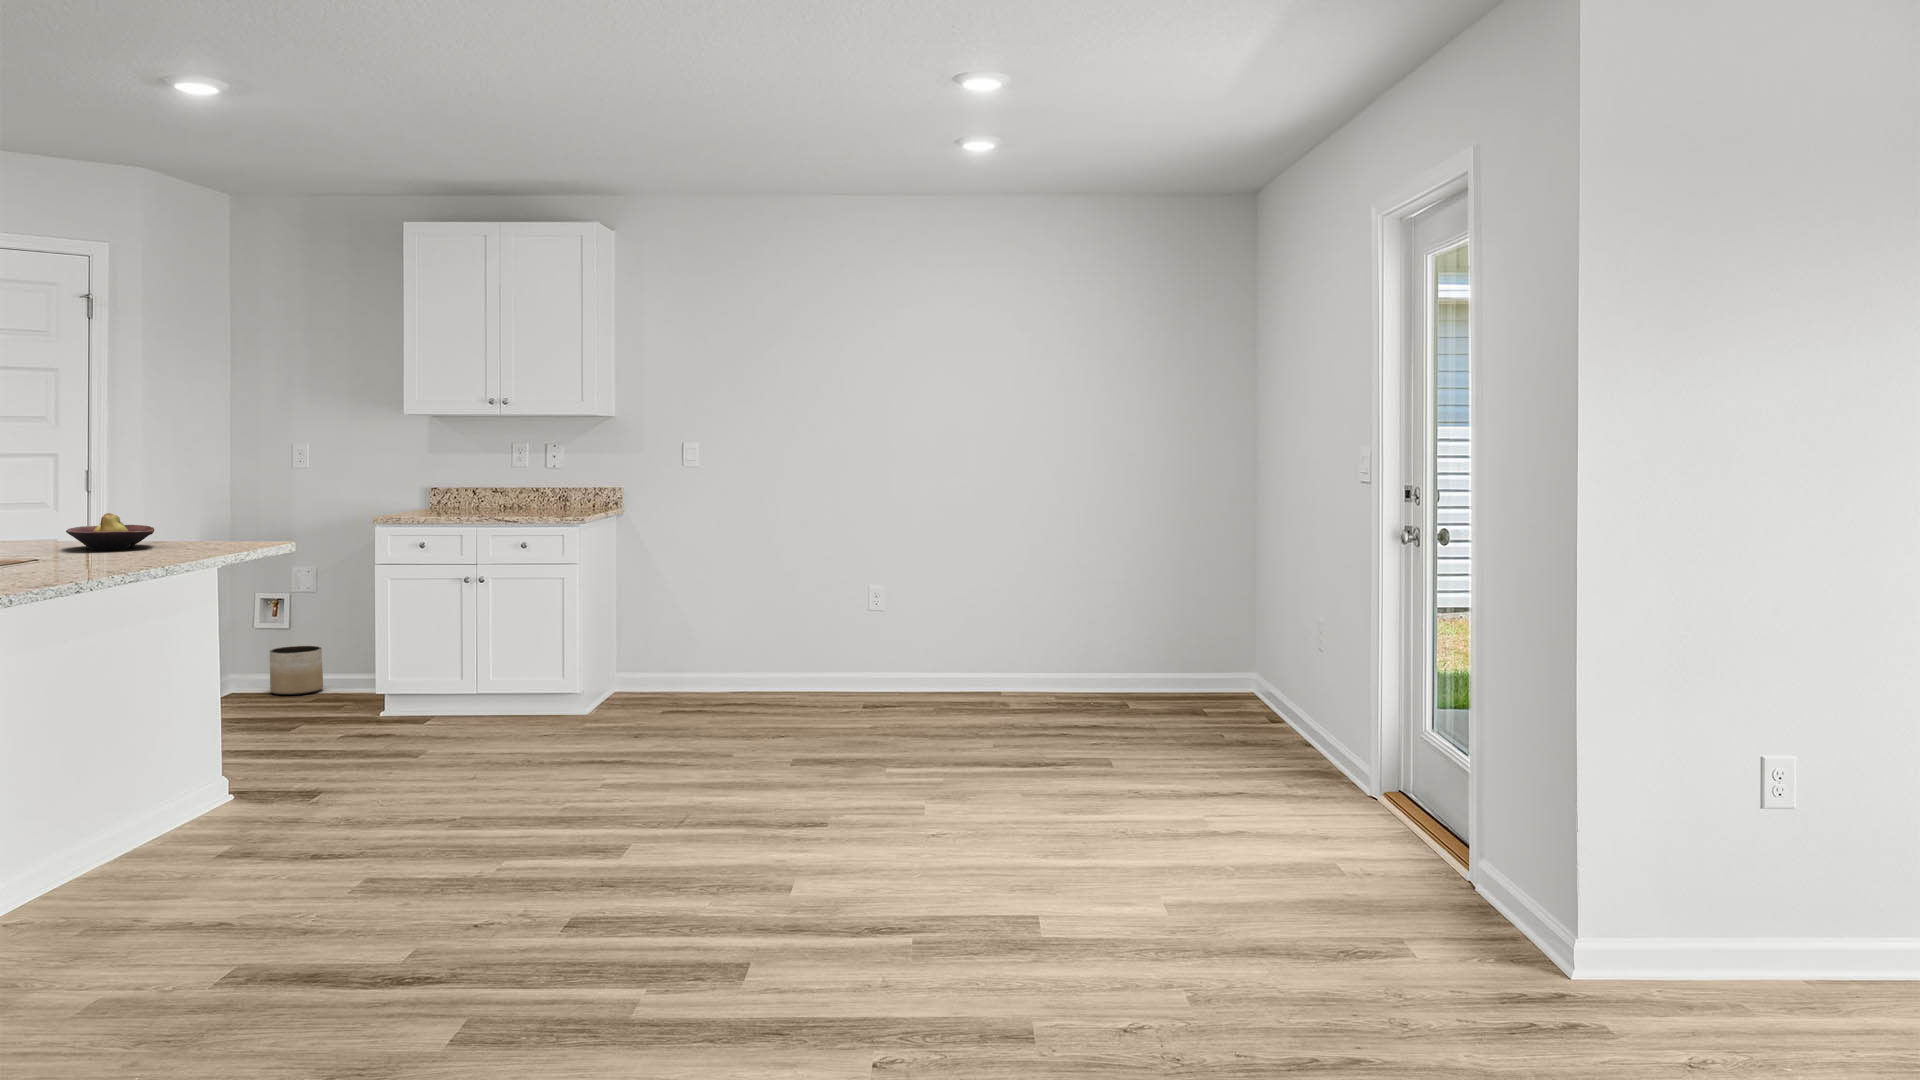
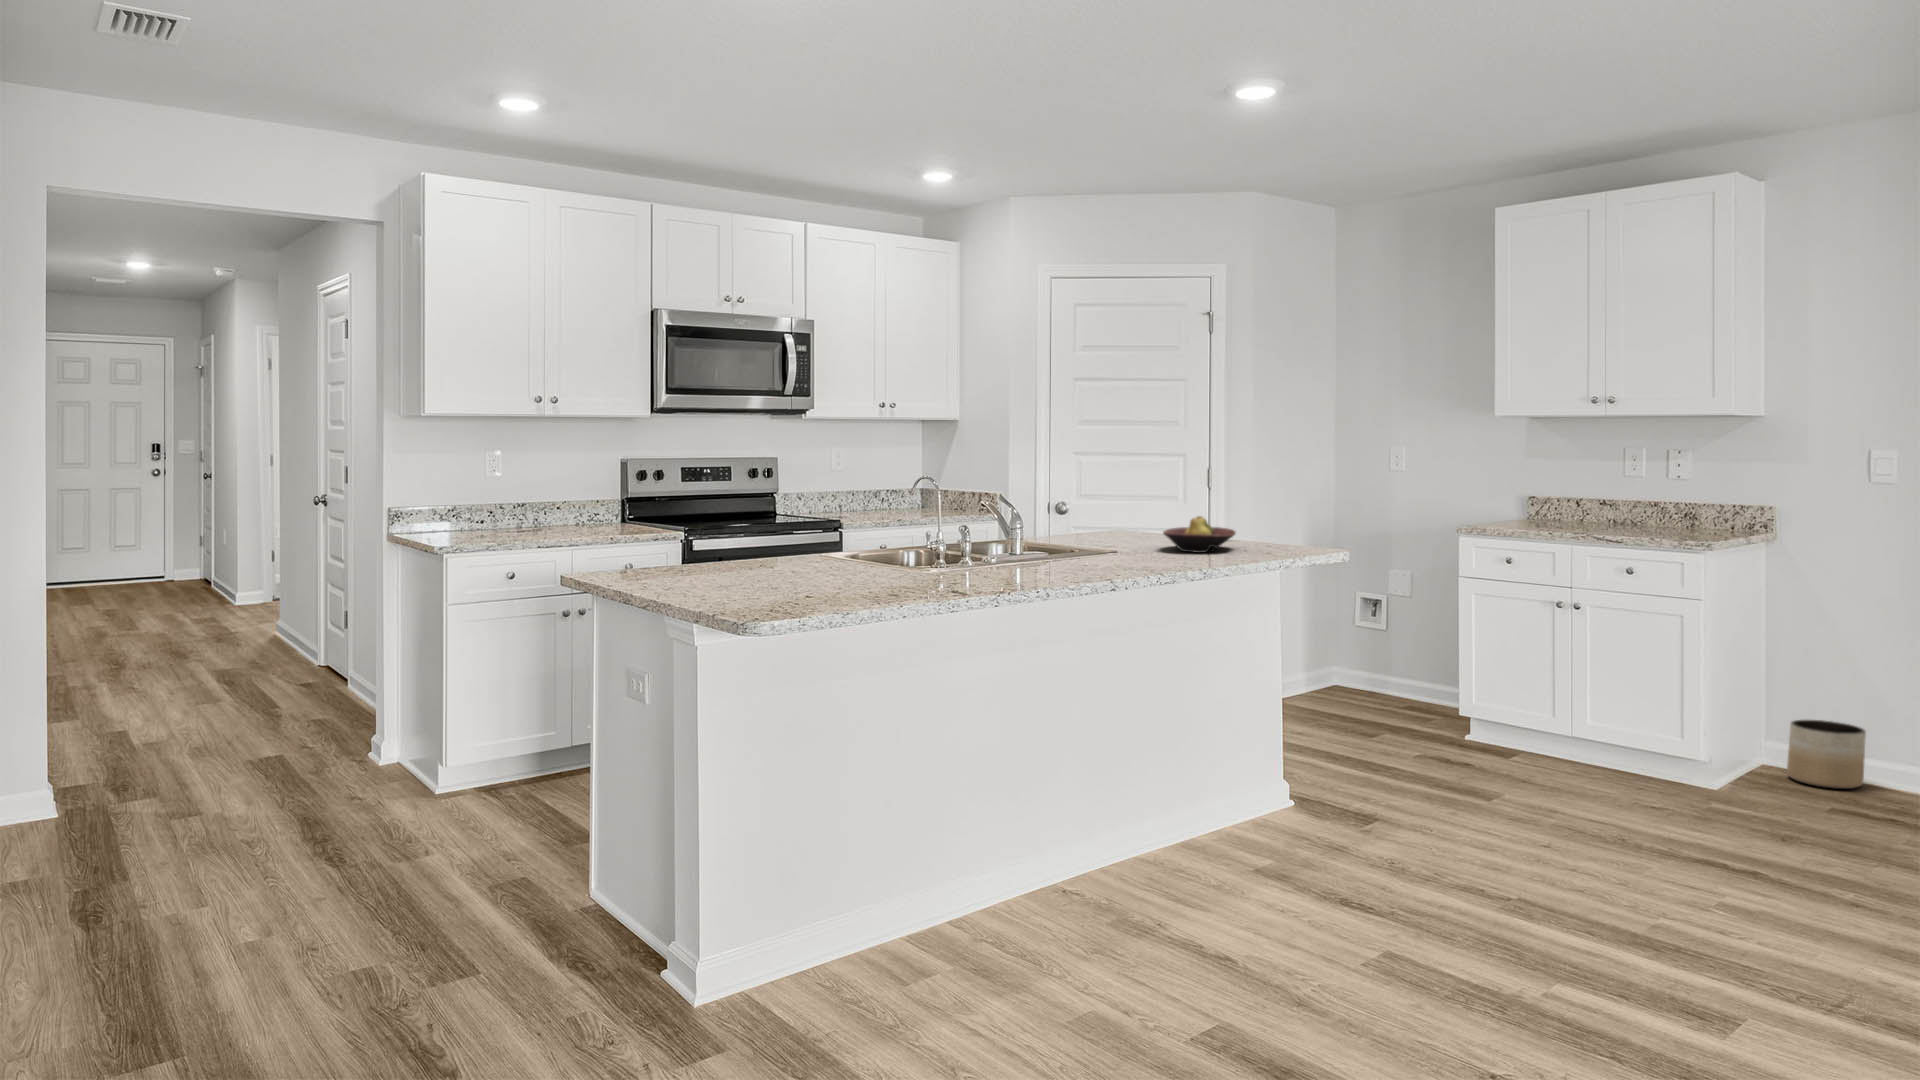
planter: present [270,646,323,695] -> present [1787,720,1866,789]

